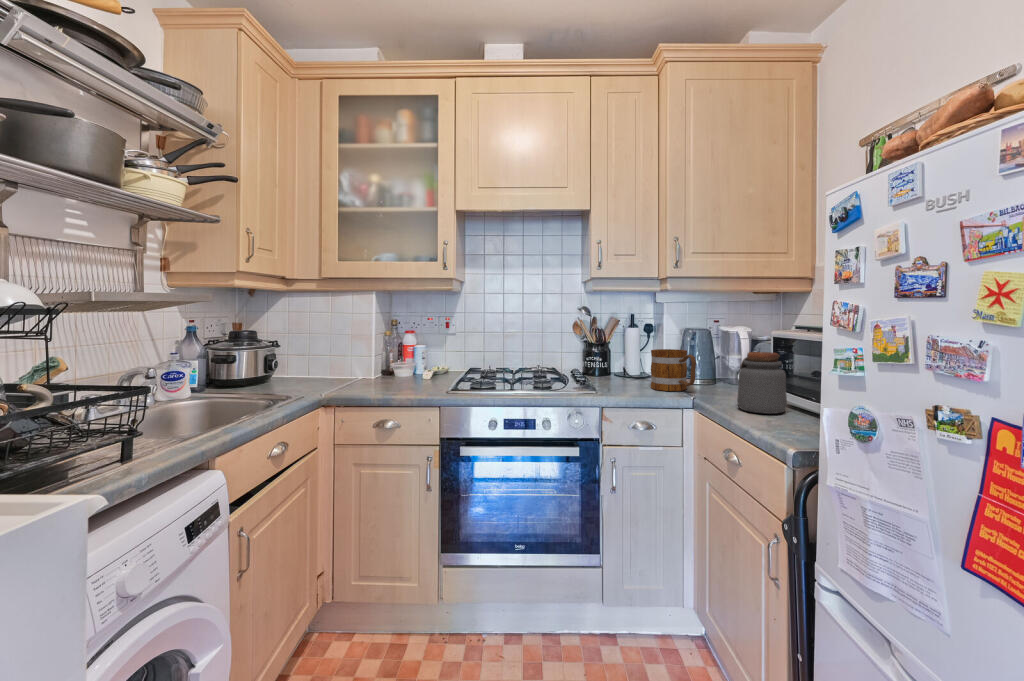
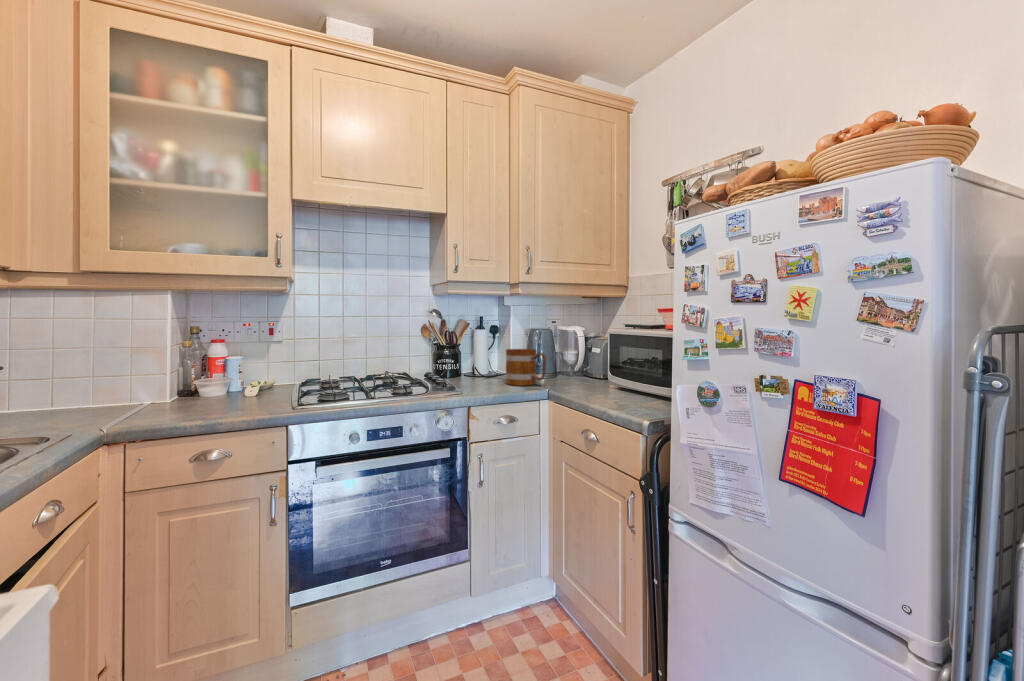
jar: present [737,352,787,414] -> none [586,349,622,398]

